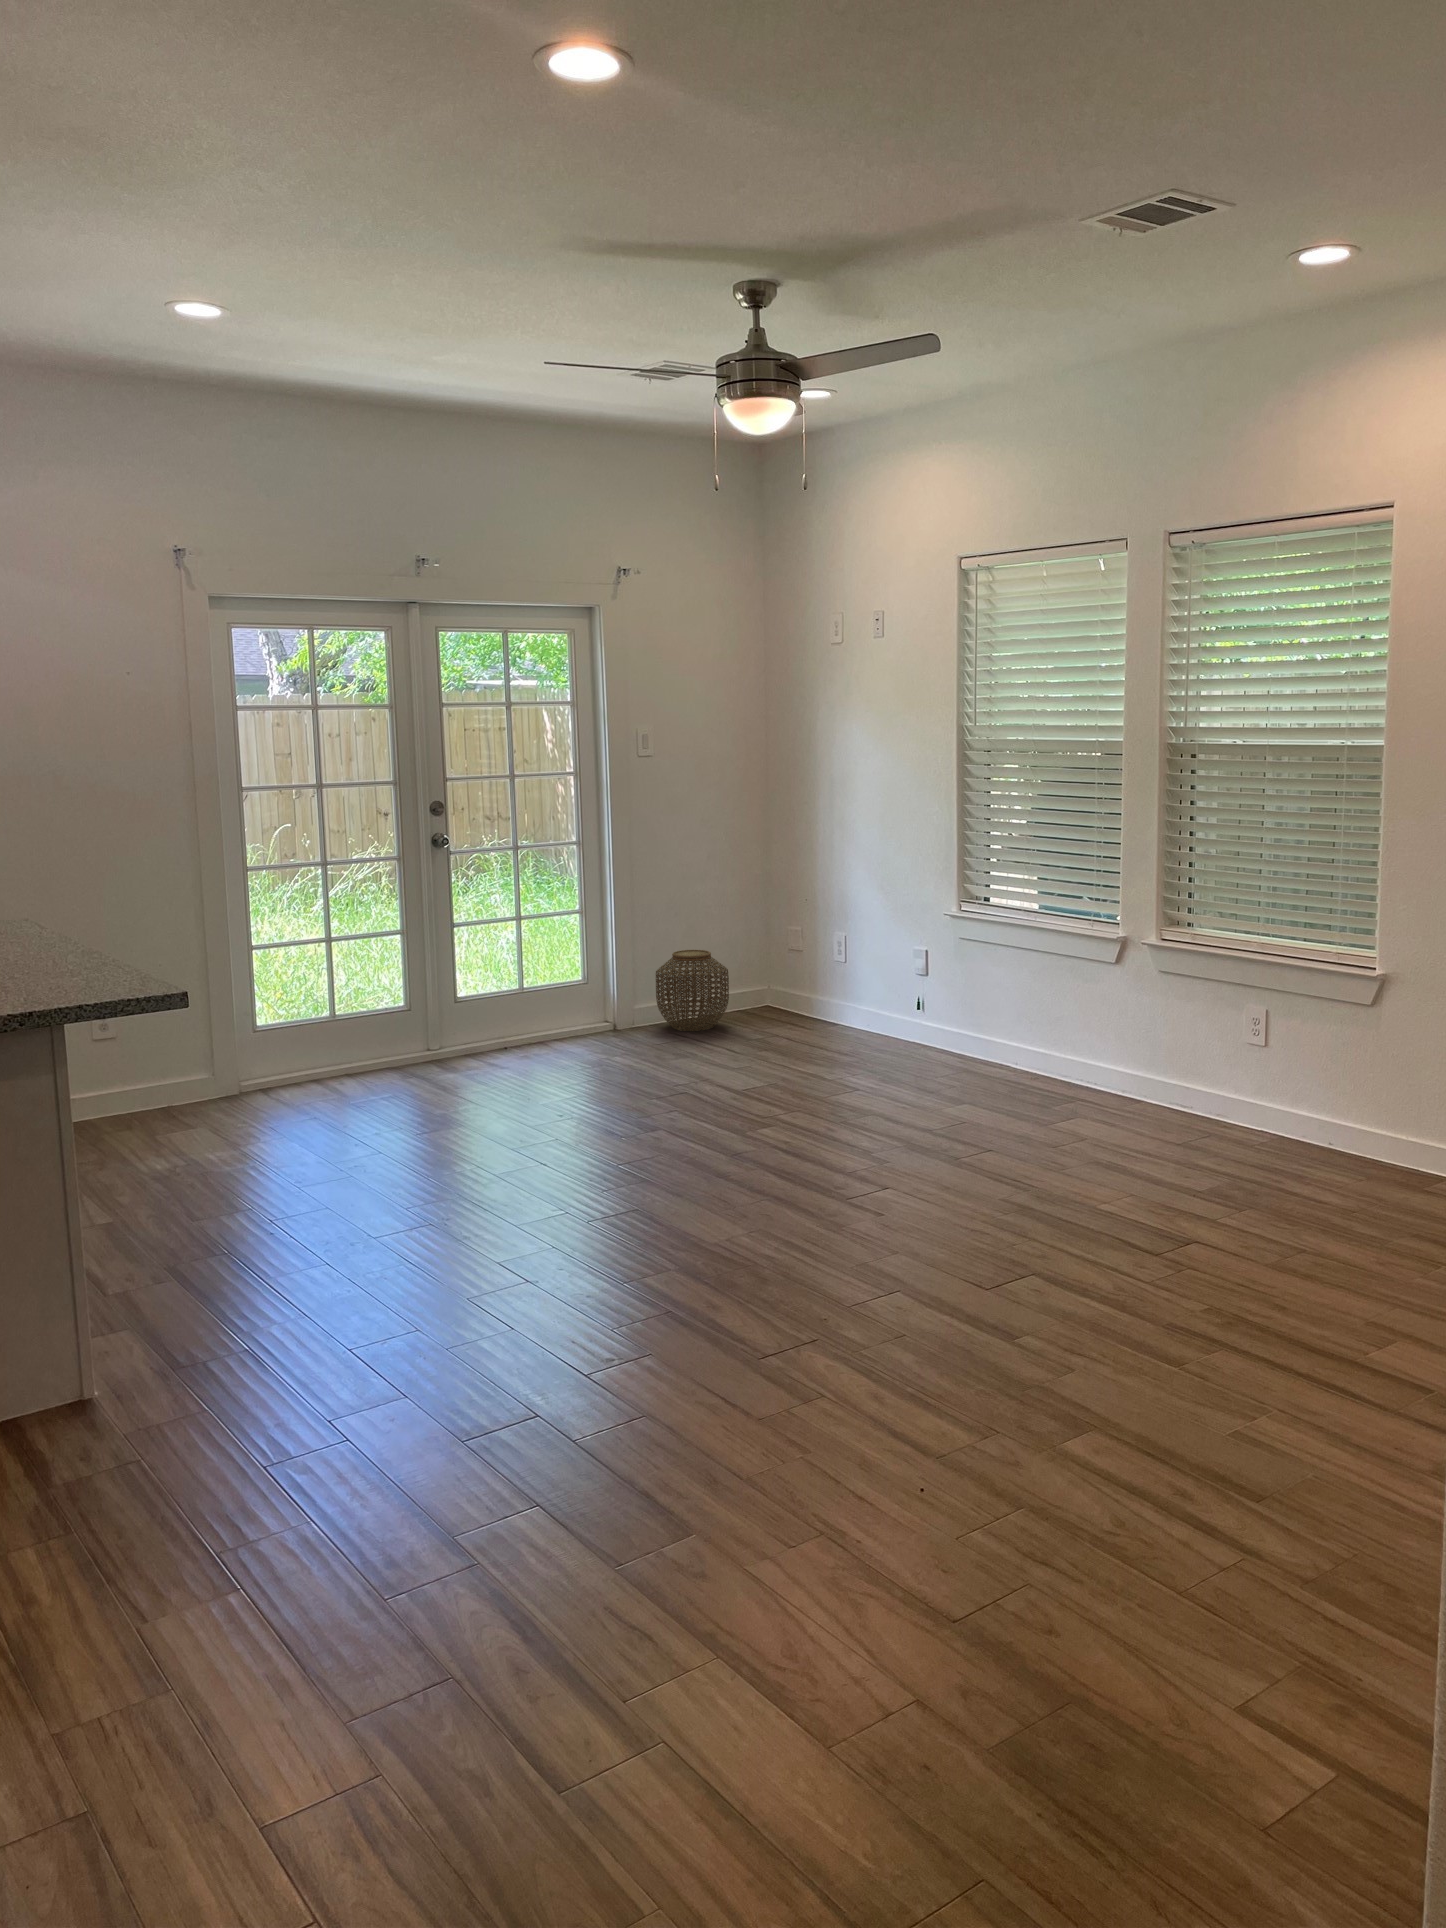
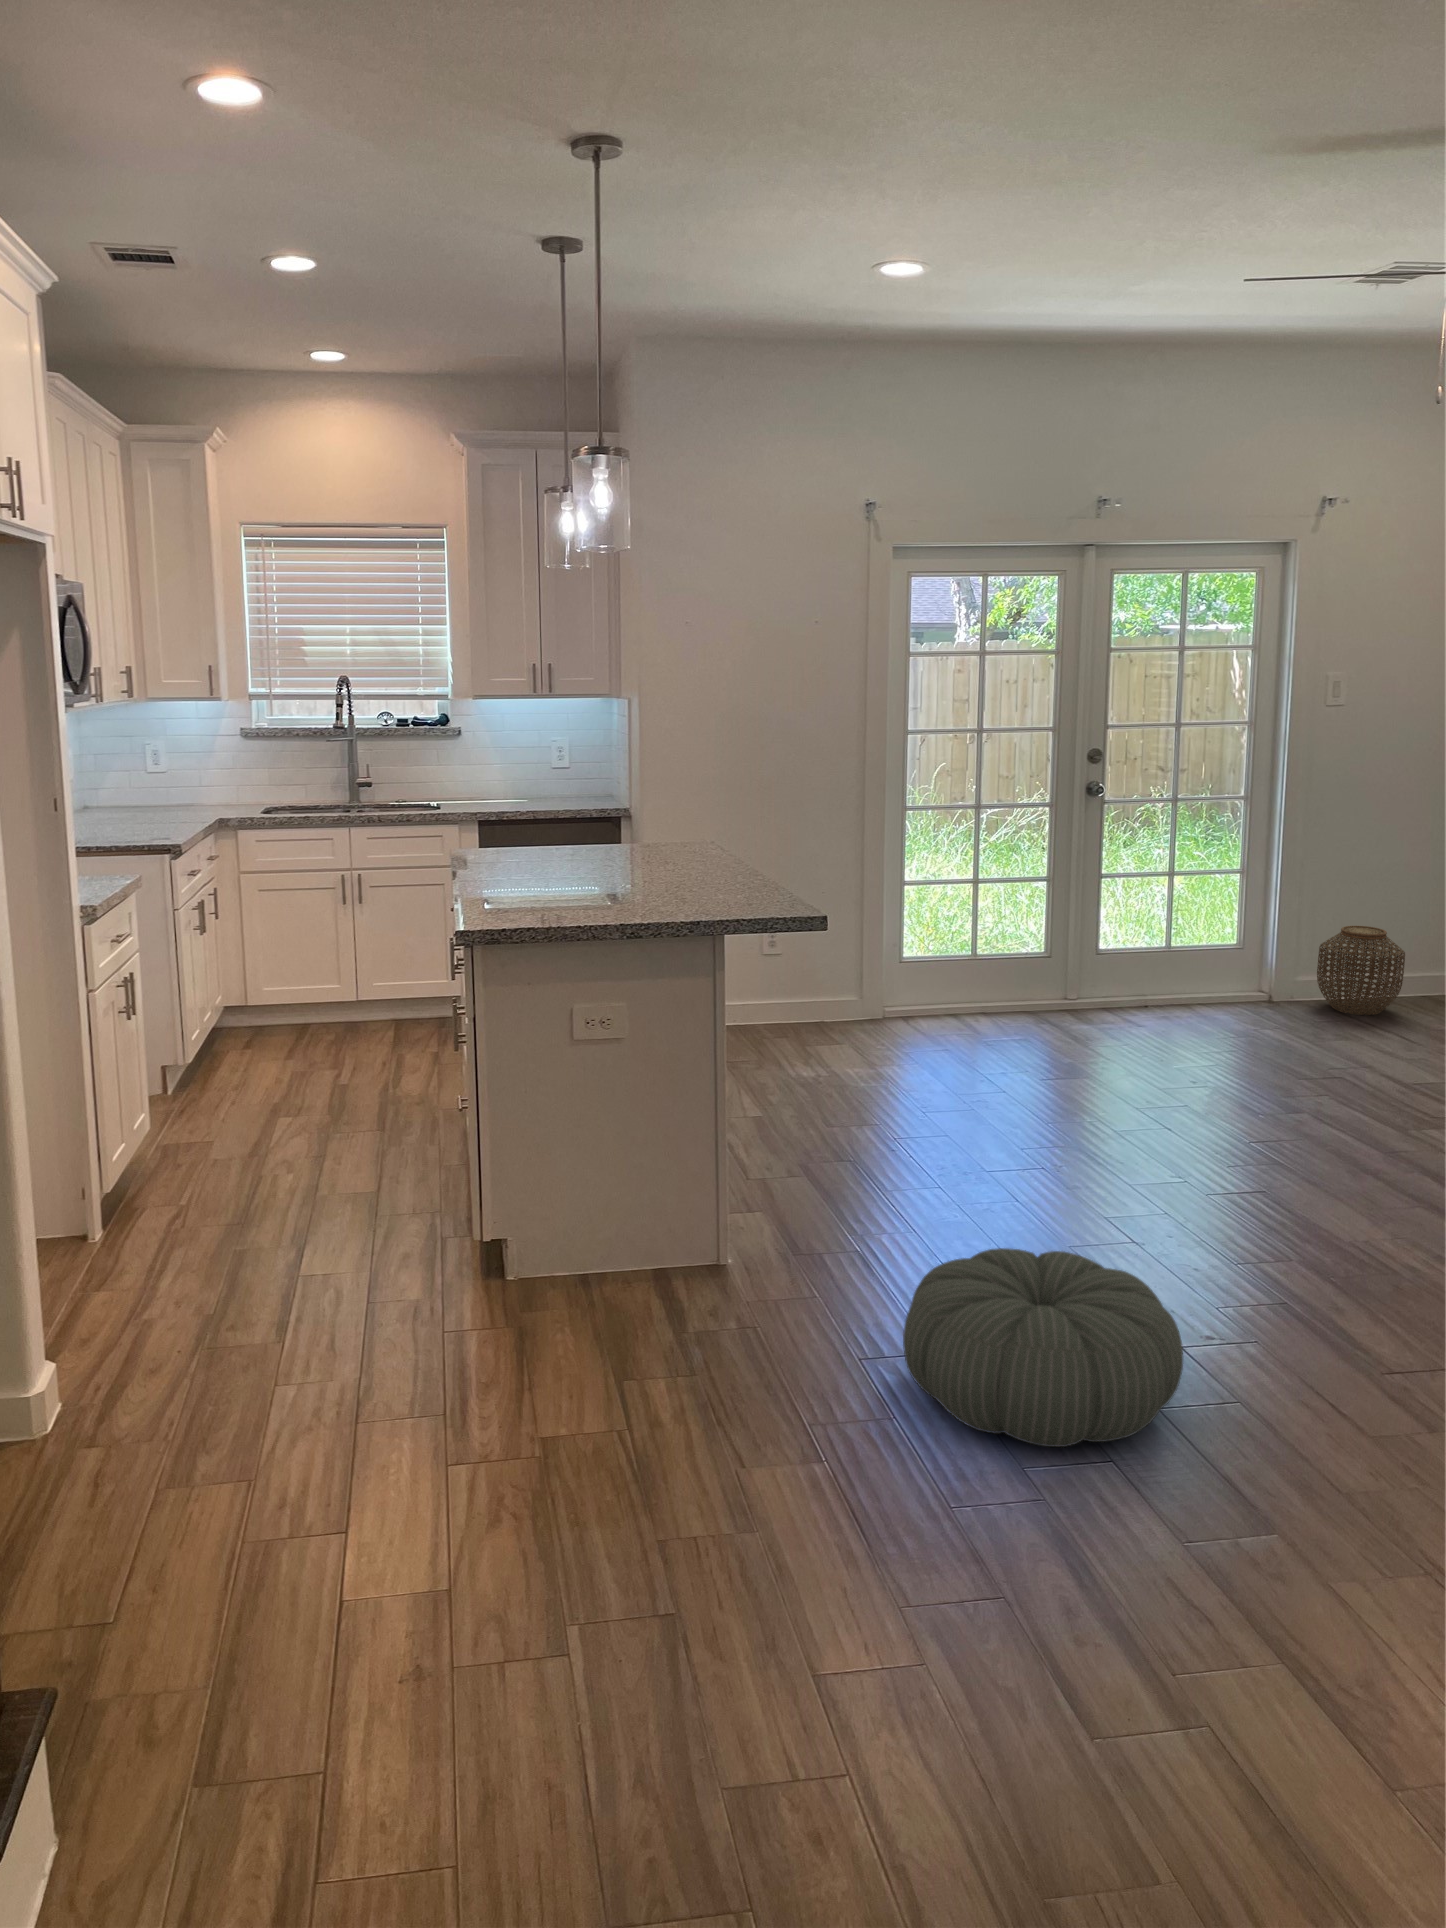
pouf: none [276,1299,587,1523] -> present [903,1248,1183,1447]

